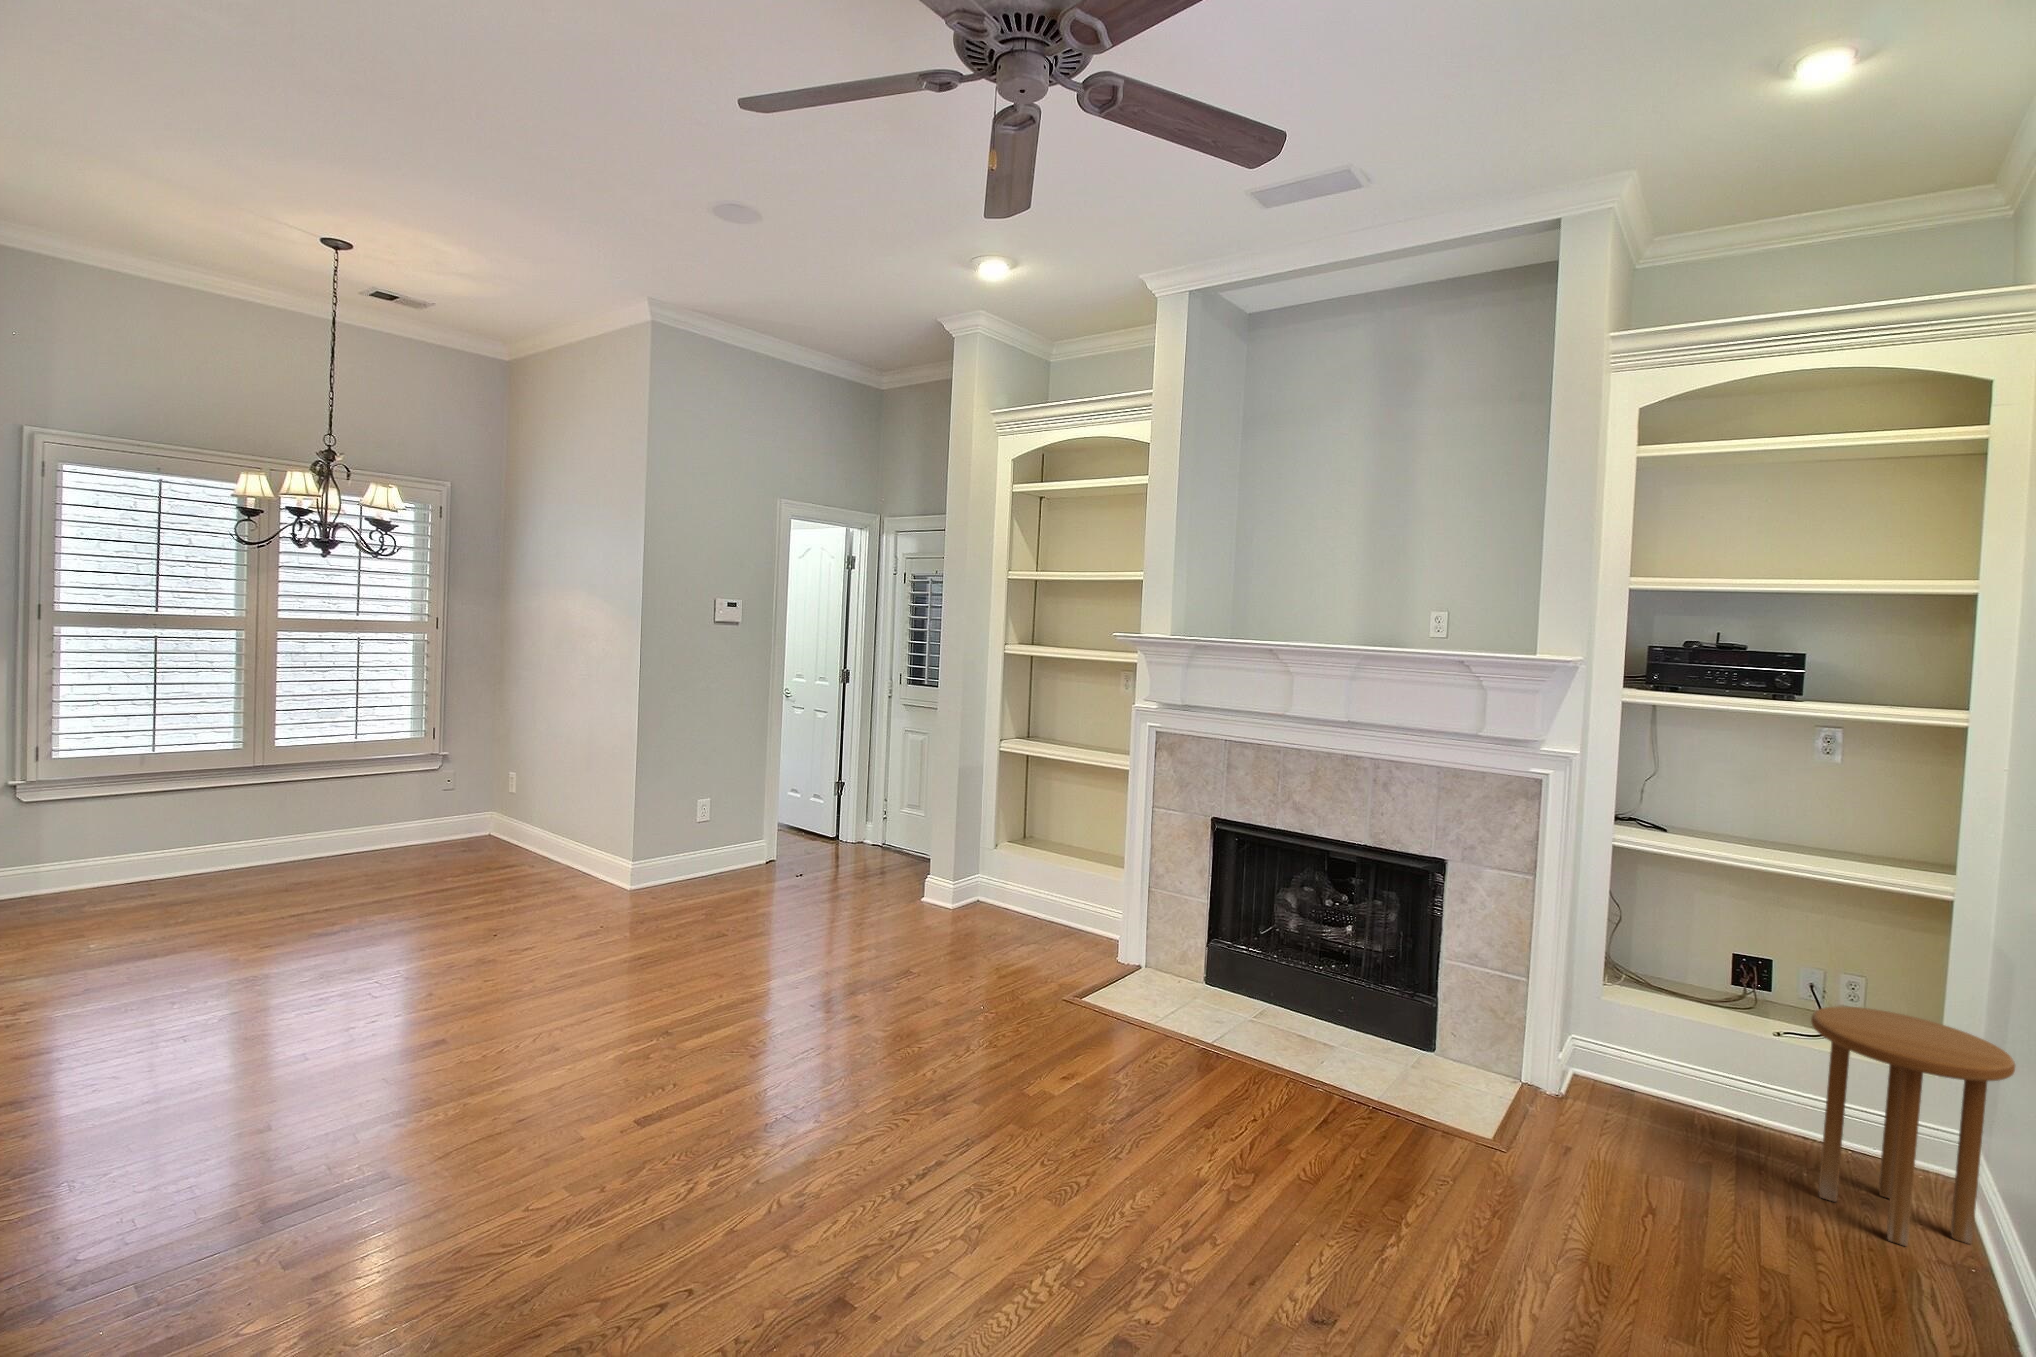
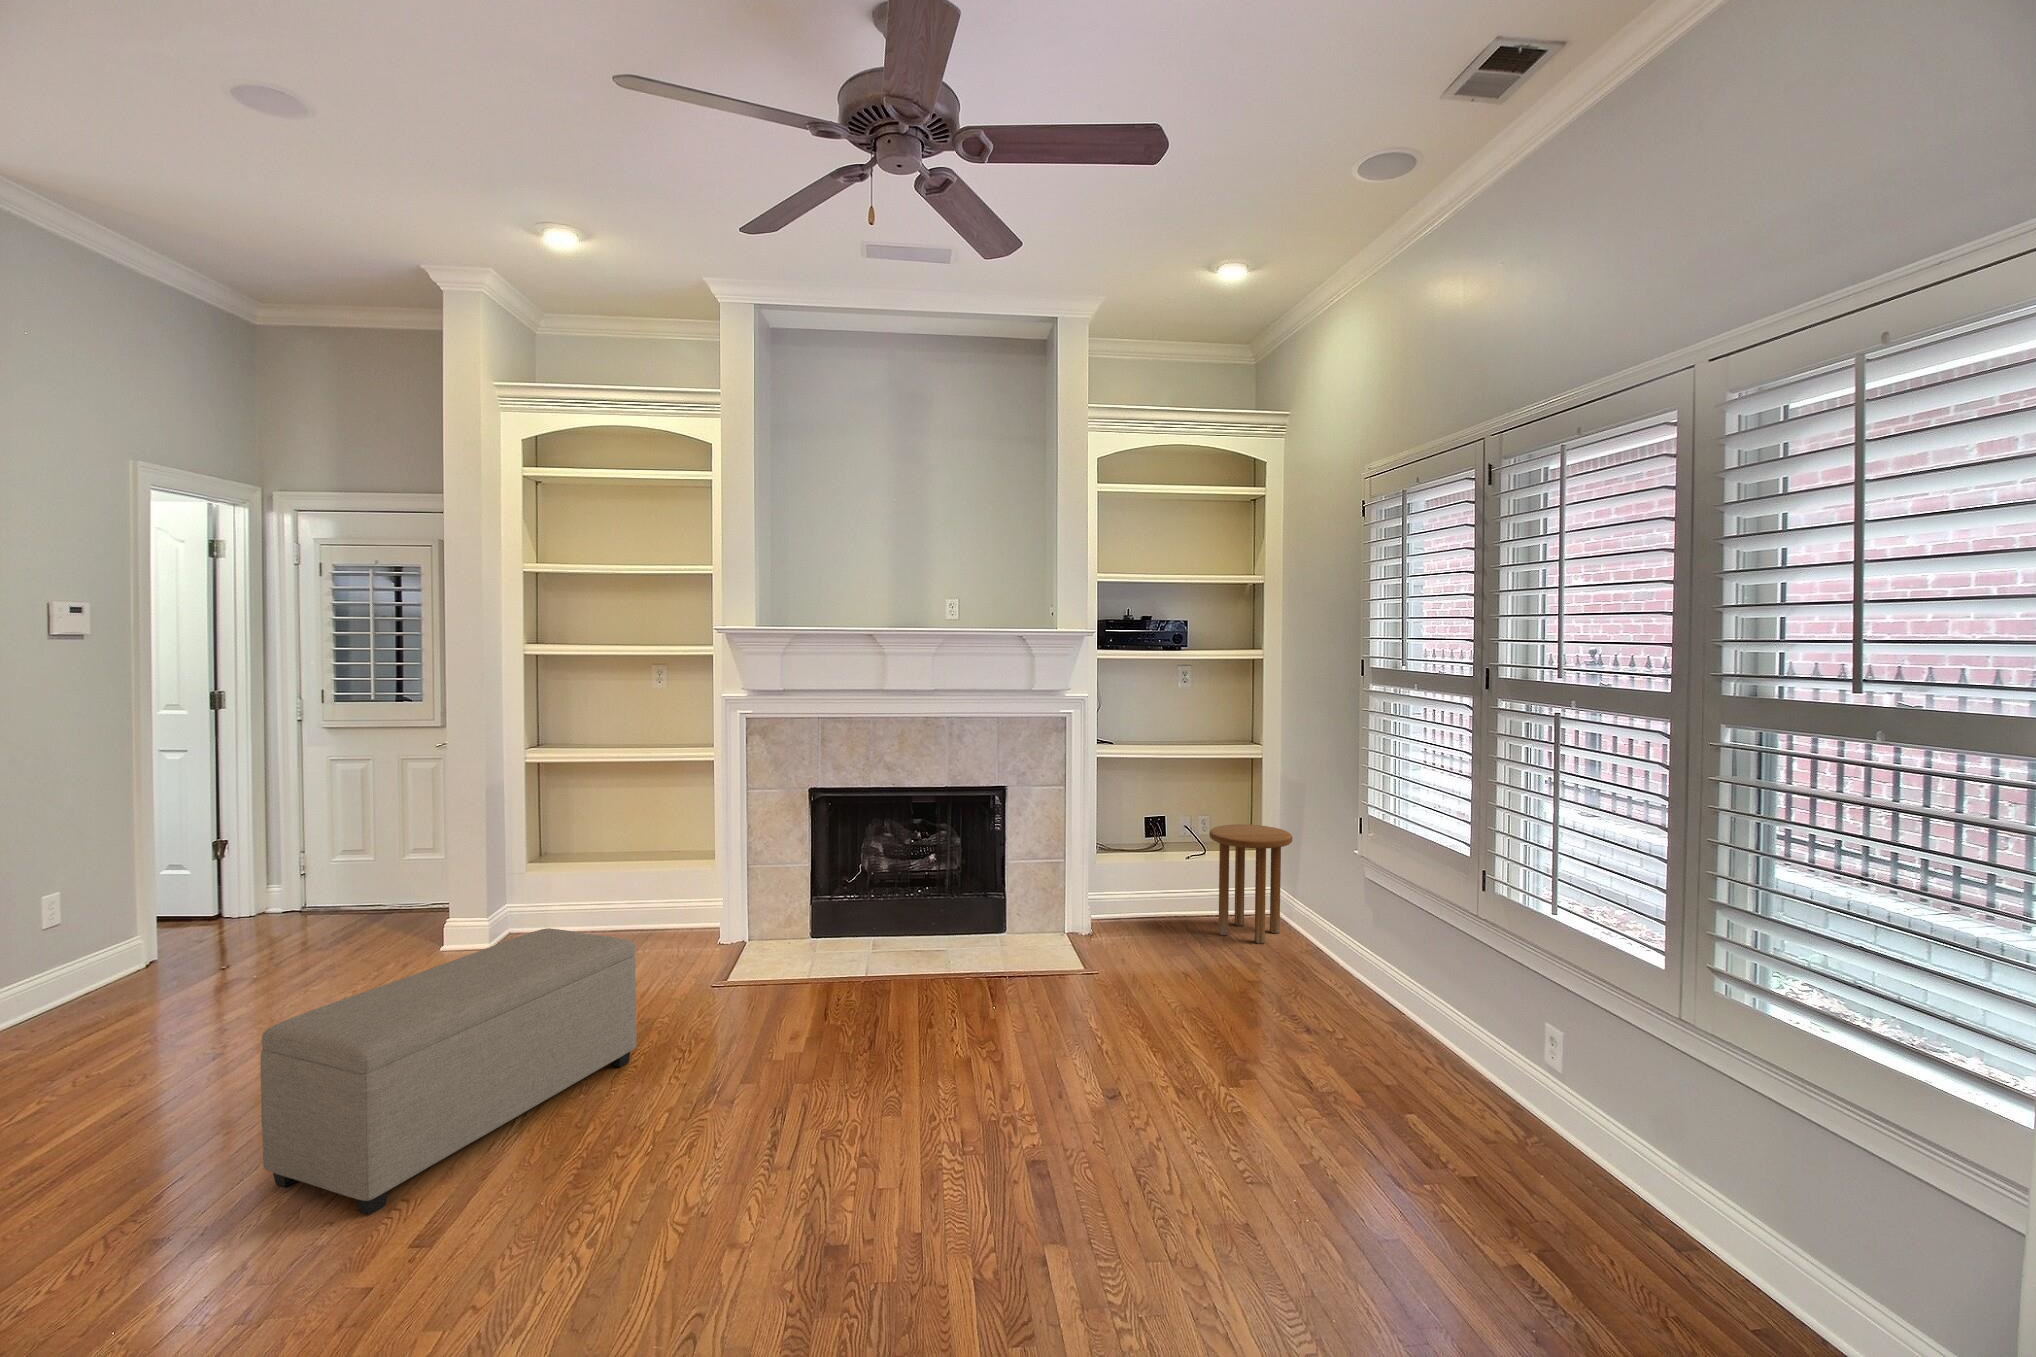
ottoman: none [657,899,935,1081] -> present [260,928,636,1215]

